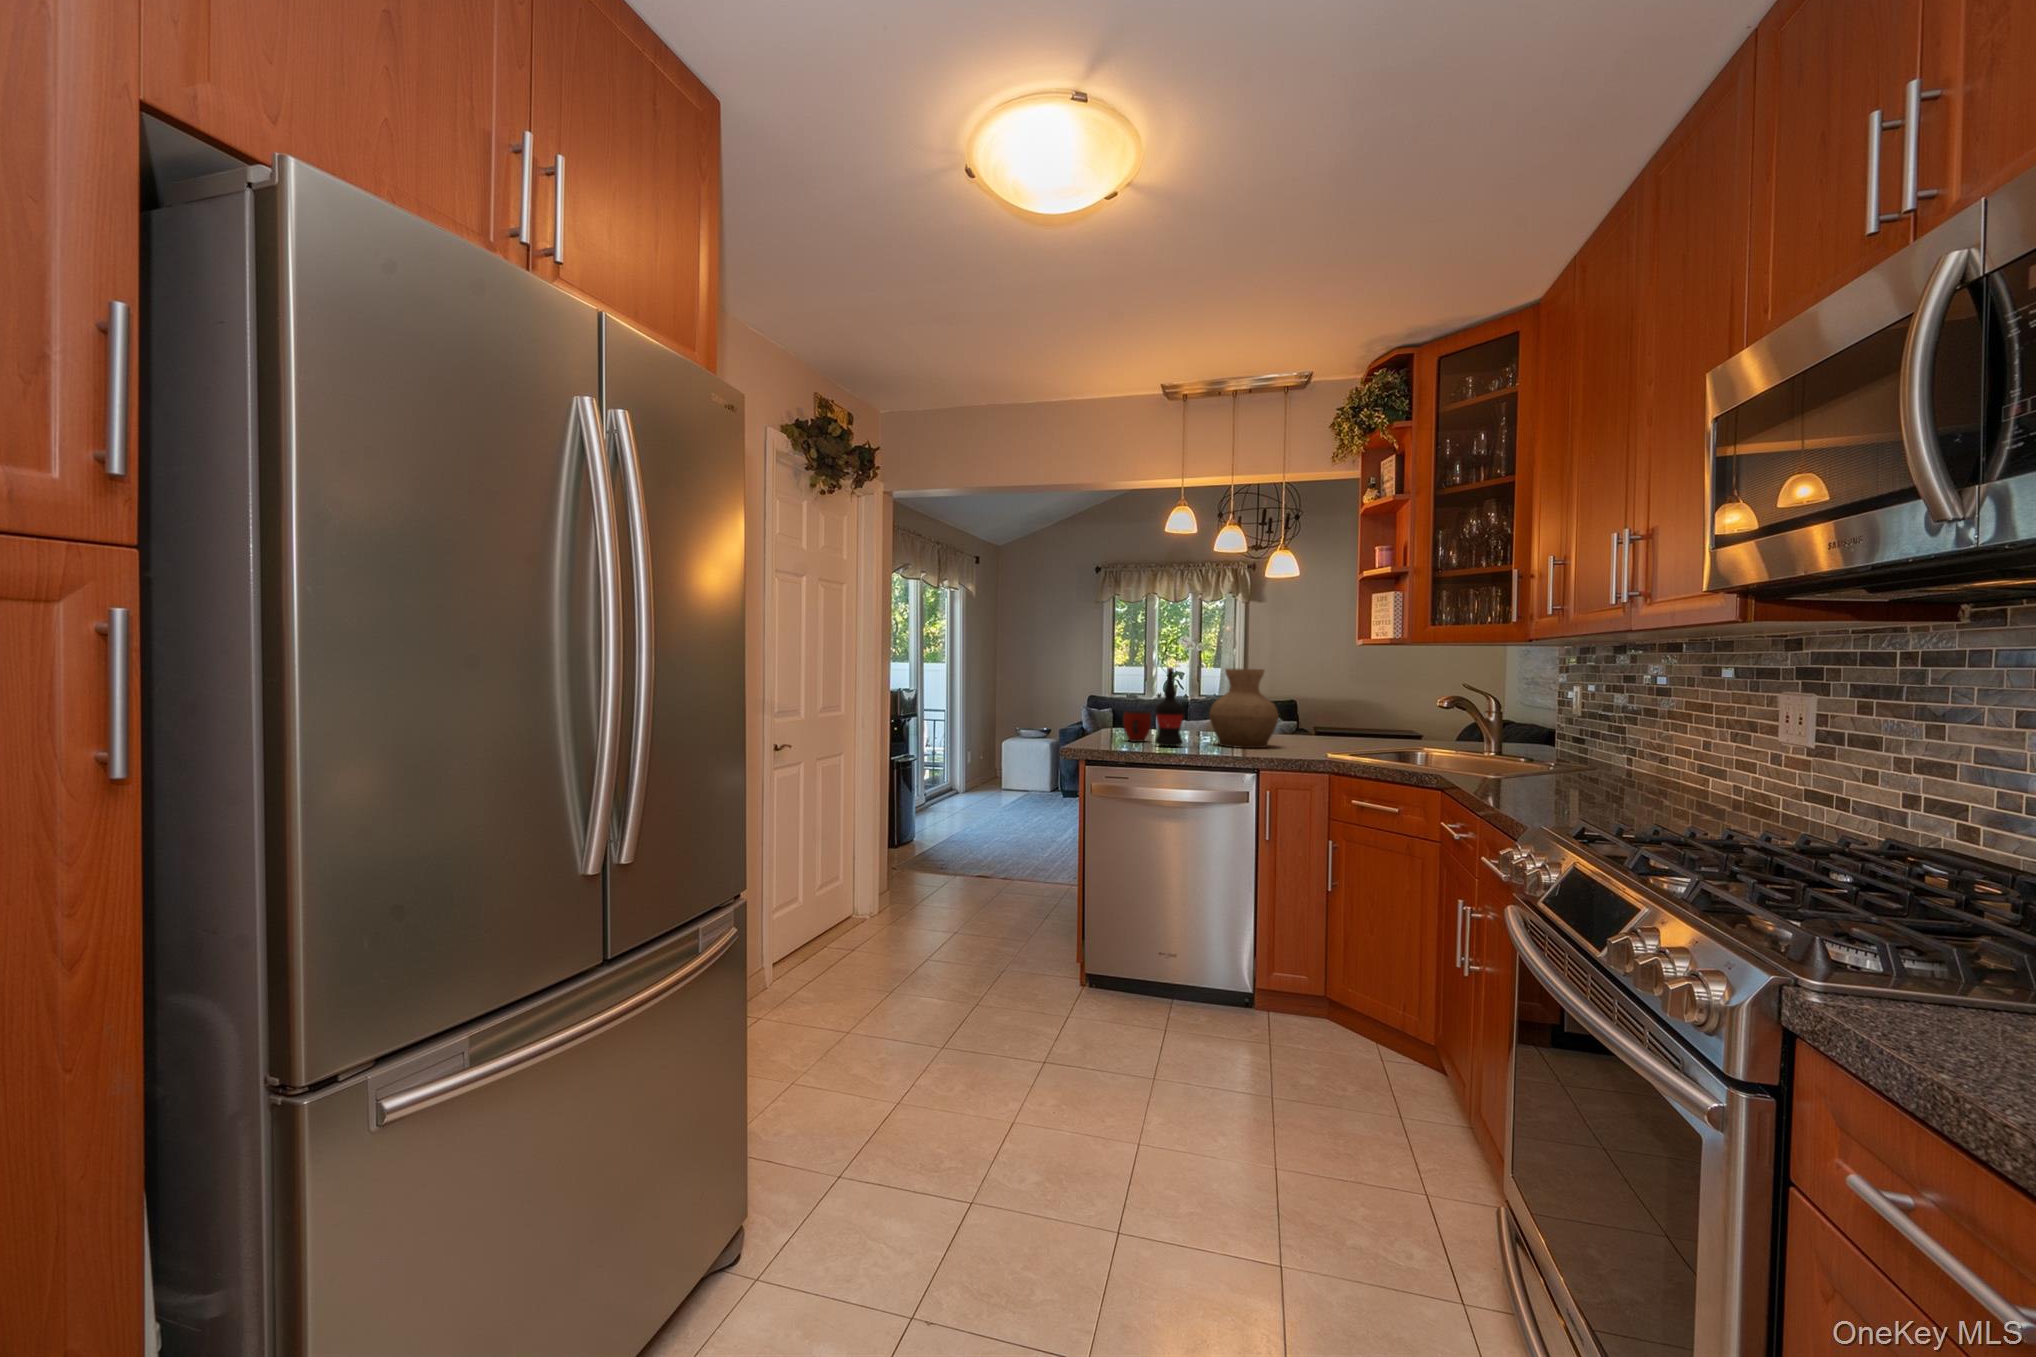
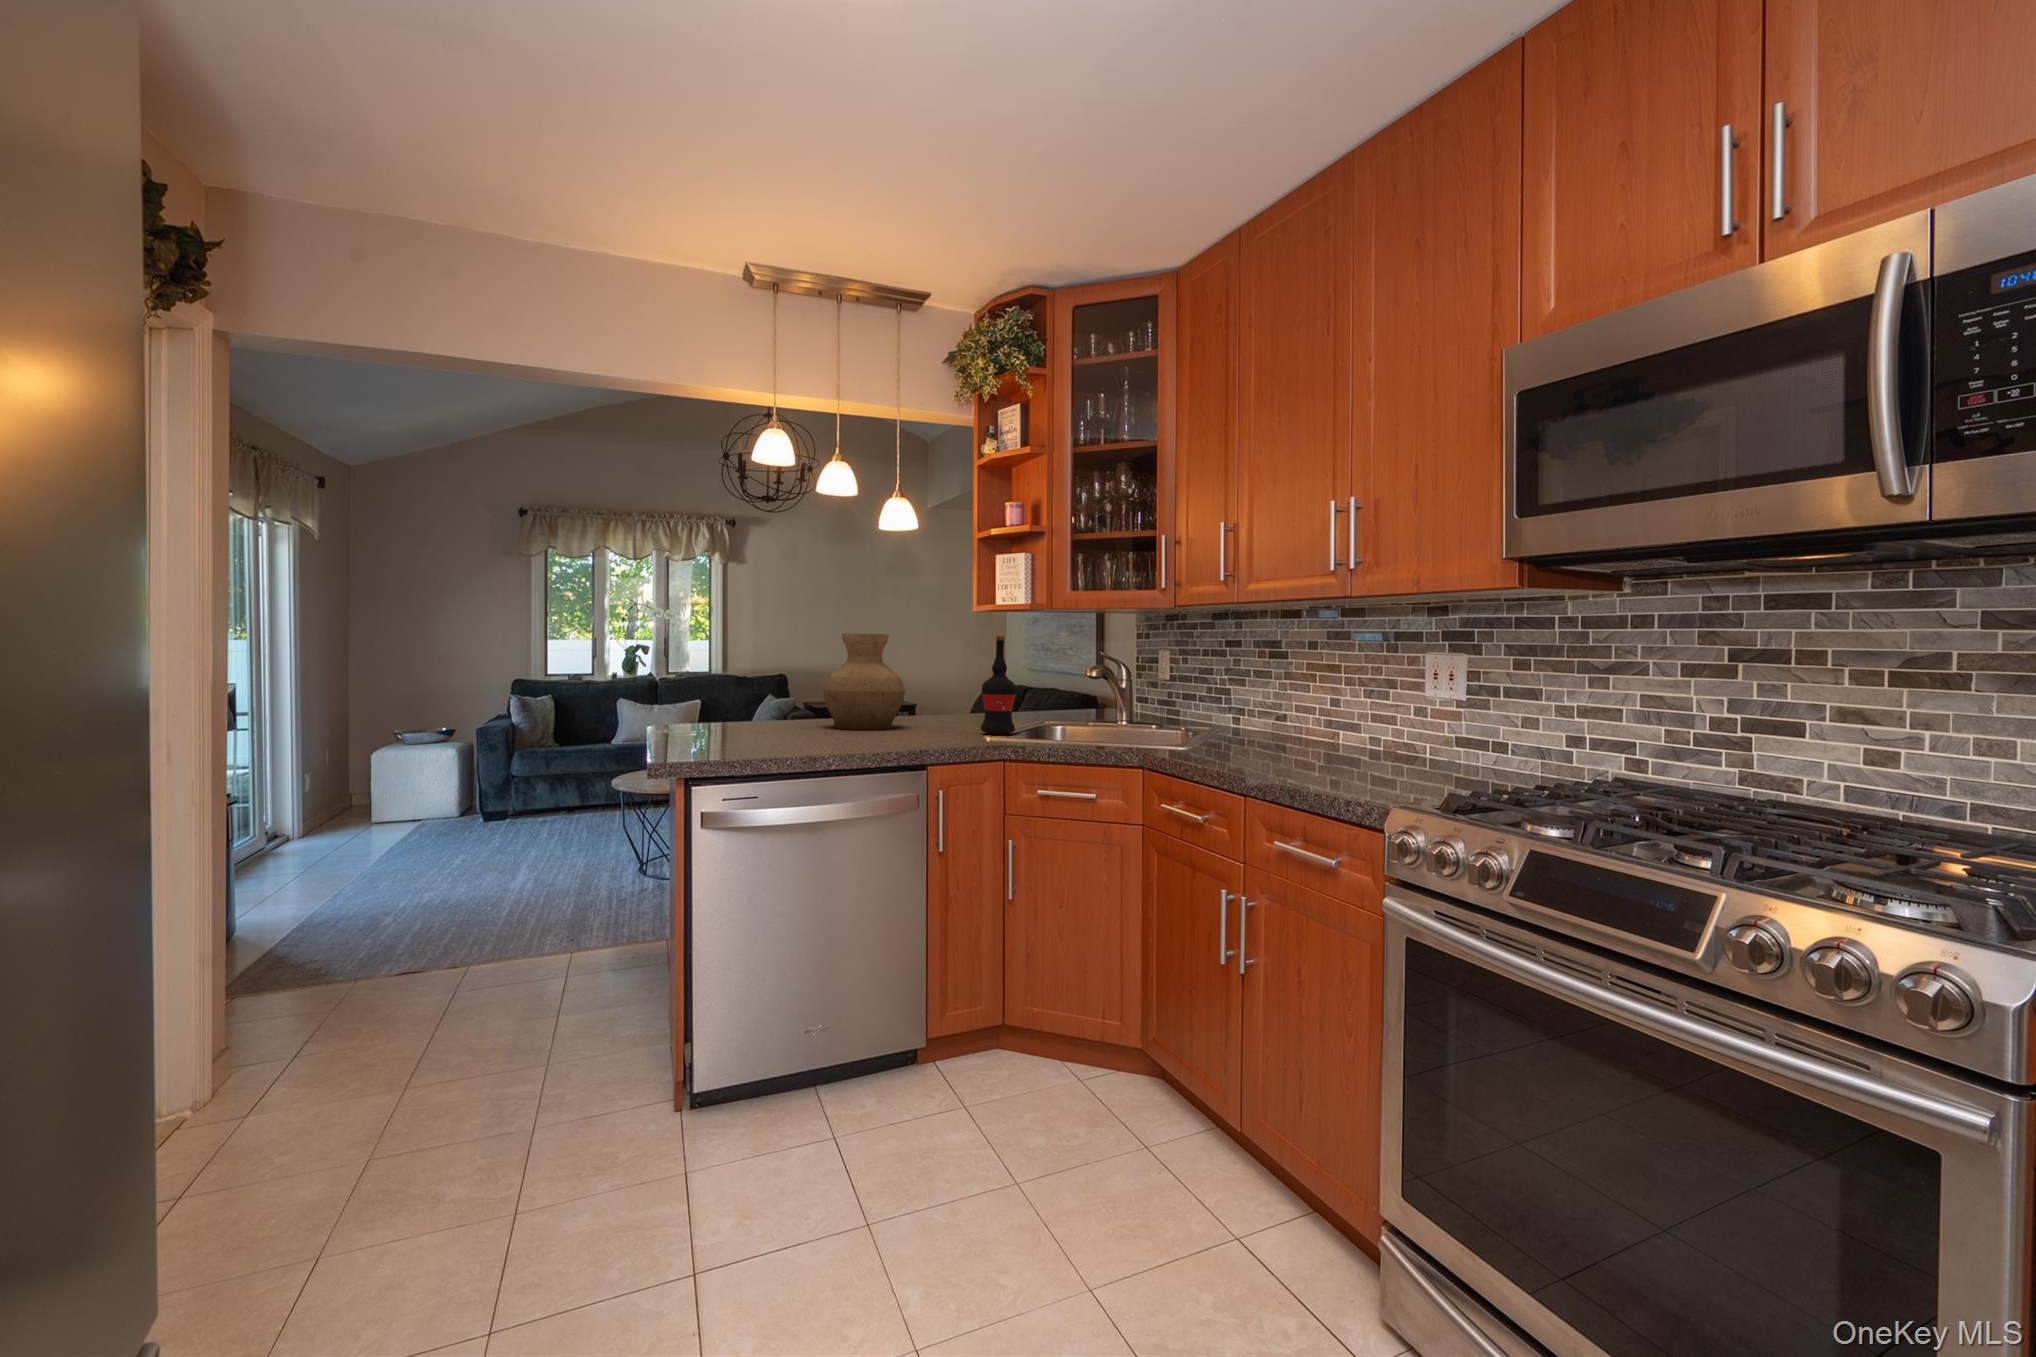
wine bottle: present [1155,667,1184,746] -> present [981,636,1016,734]
mug: present [1123,710,1151,742] -> none [710,688,748,730]

